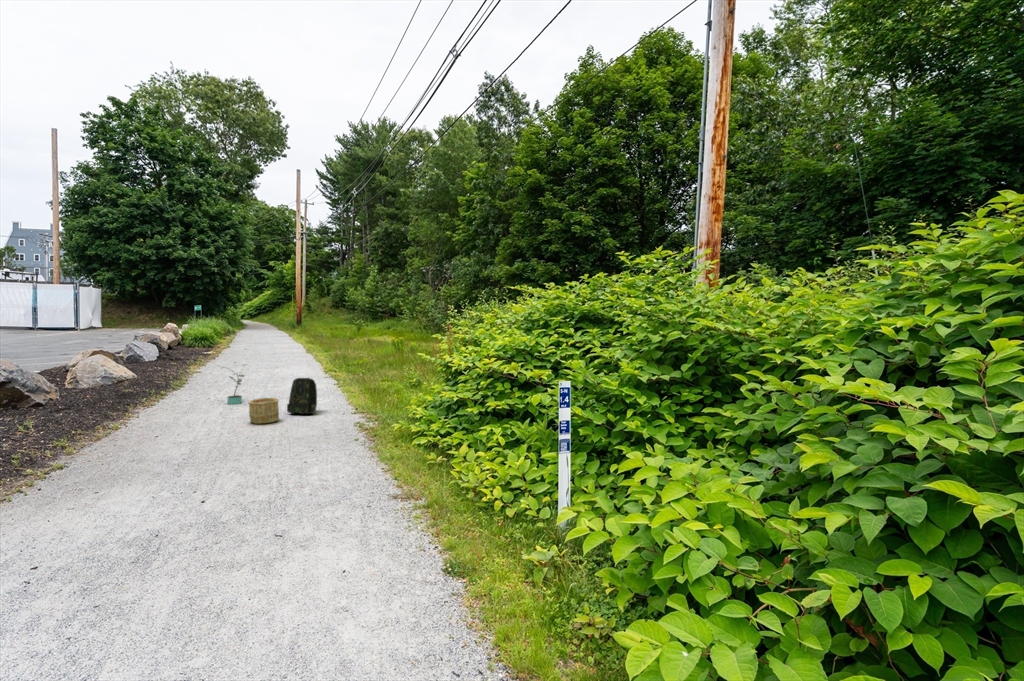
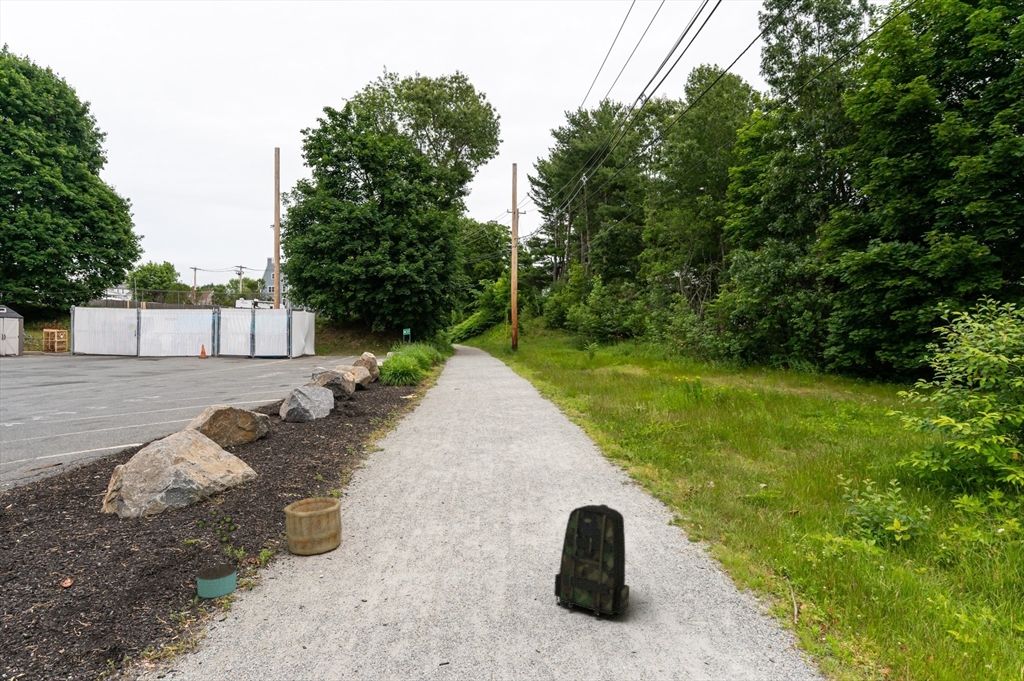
potted plant: present [227,371,244,404] -> present [182,475,245,598]
wooden bucket: present [248,398,279,424] -> present [284,497,342,555]

